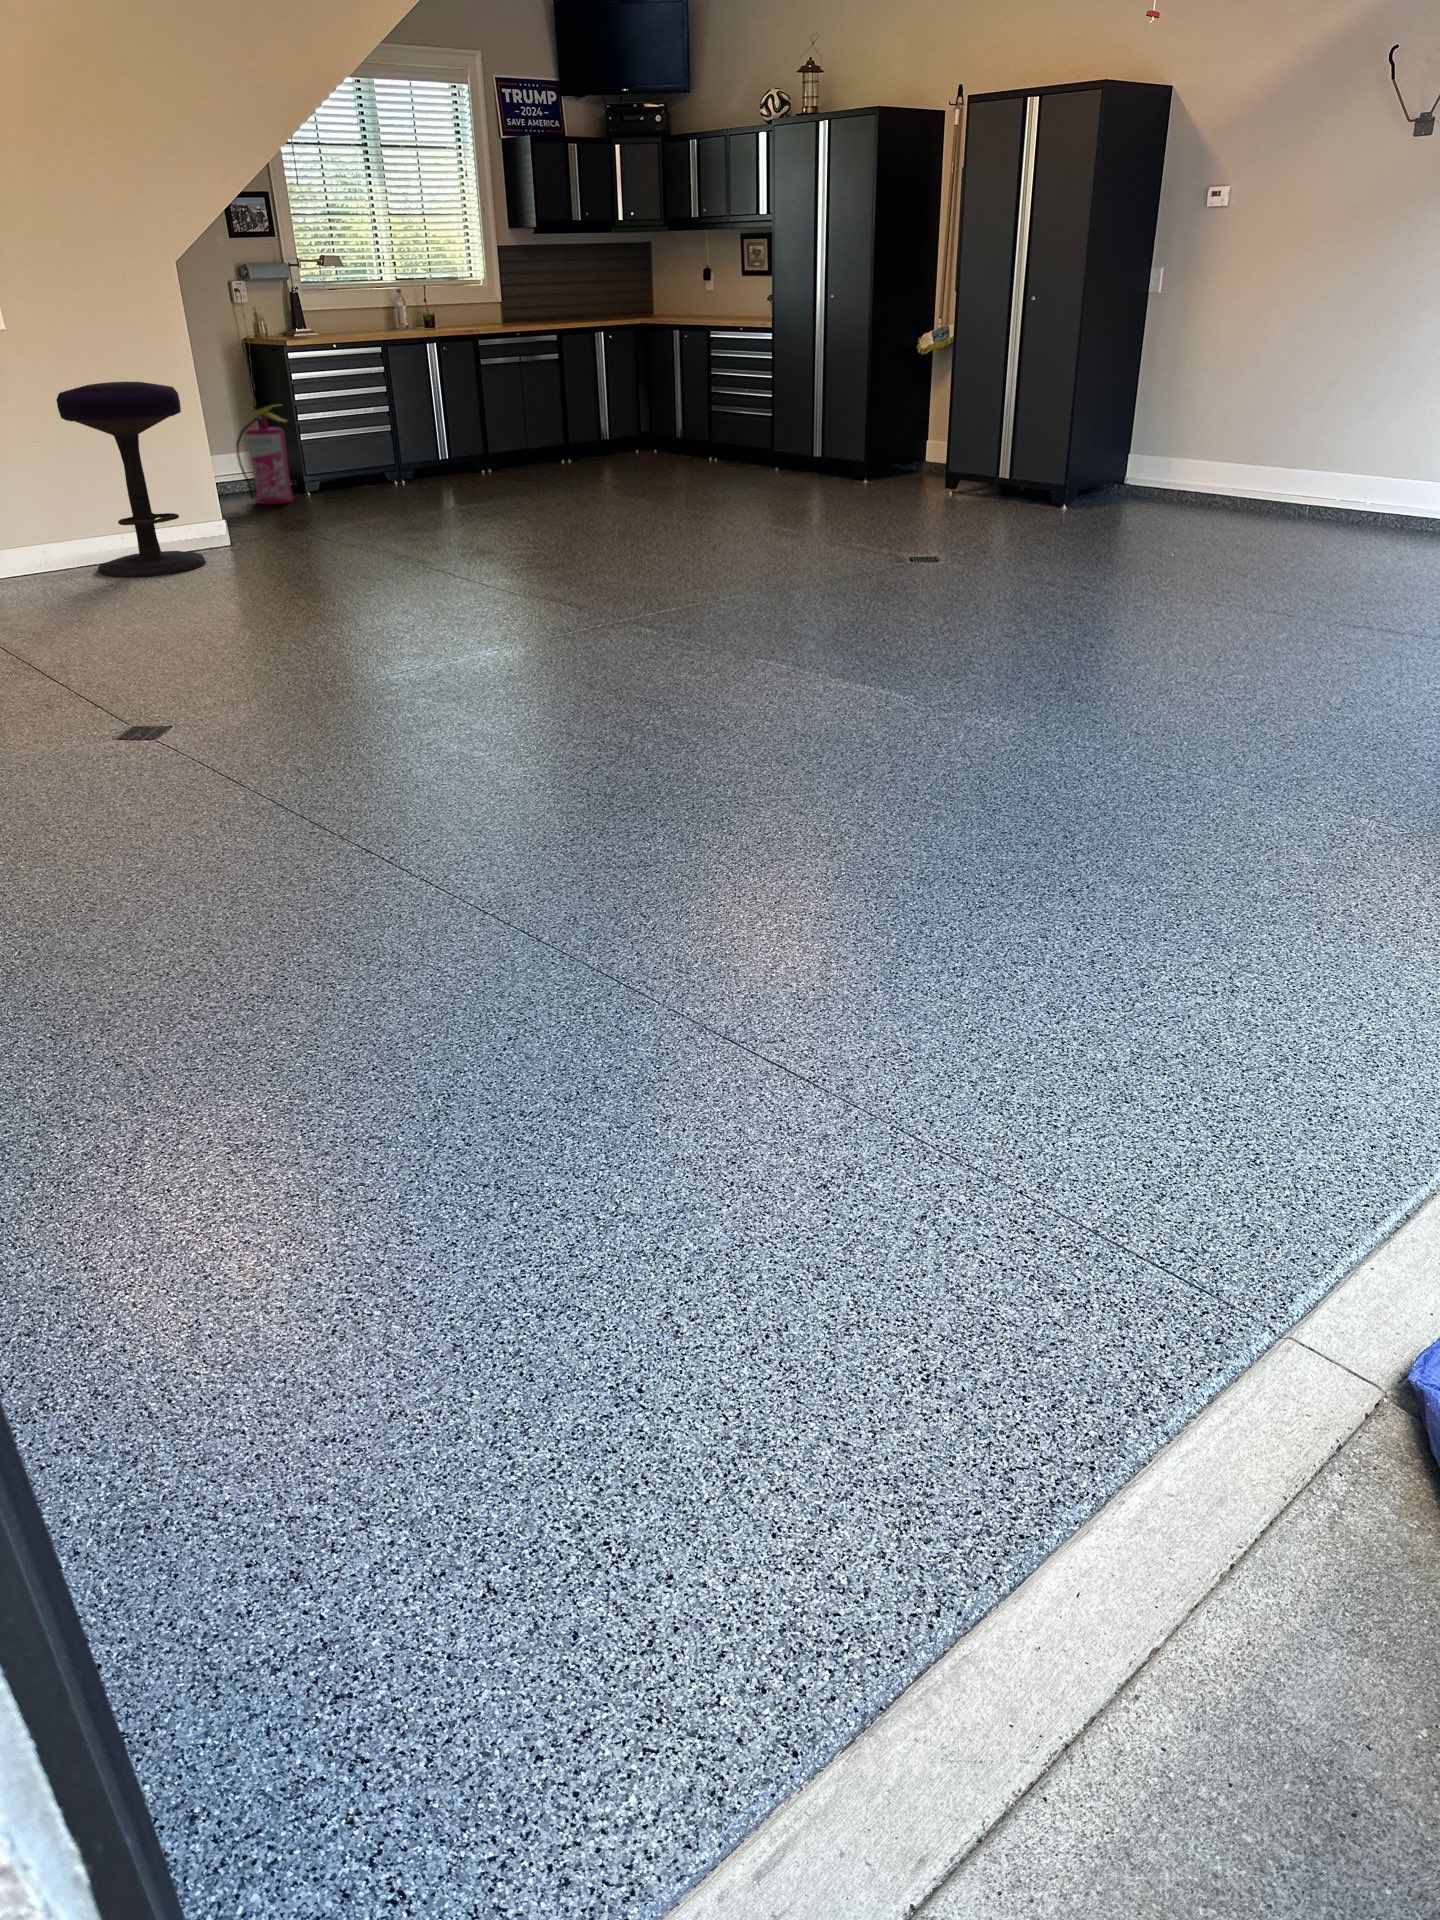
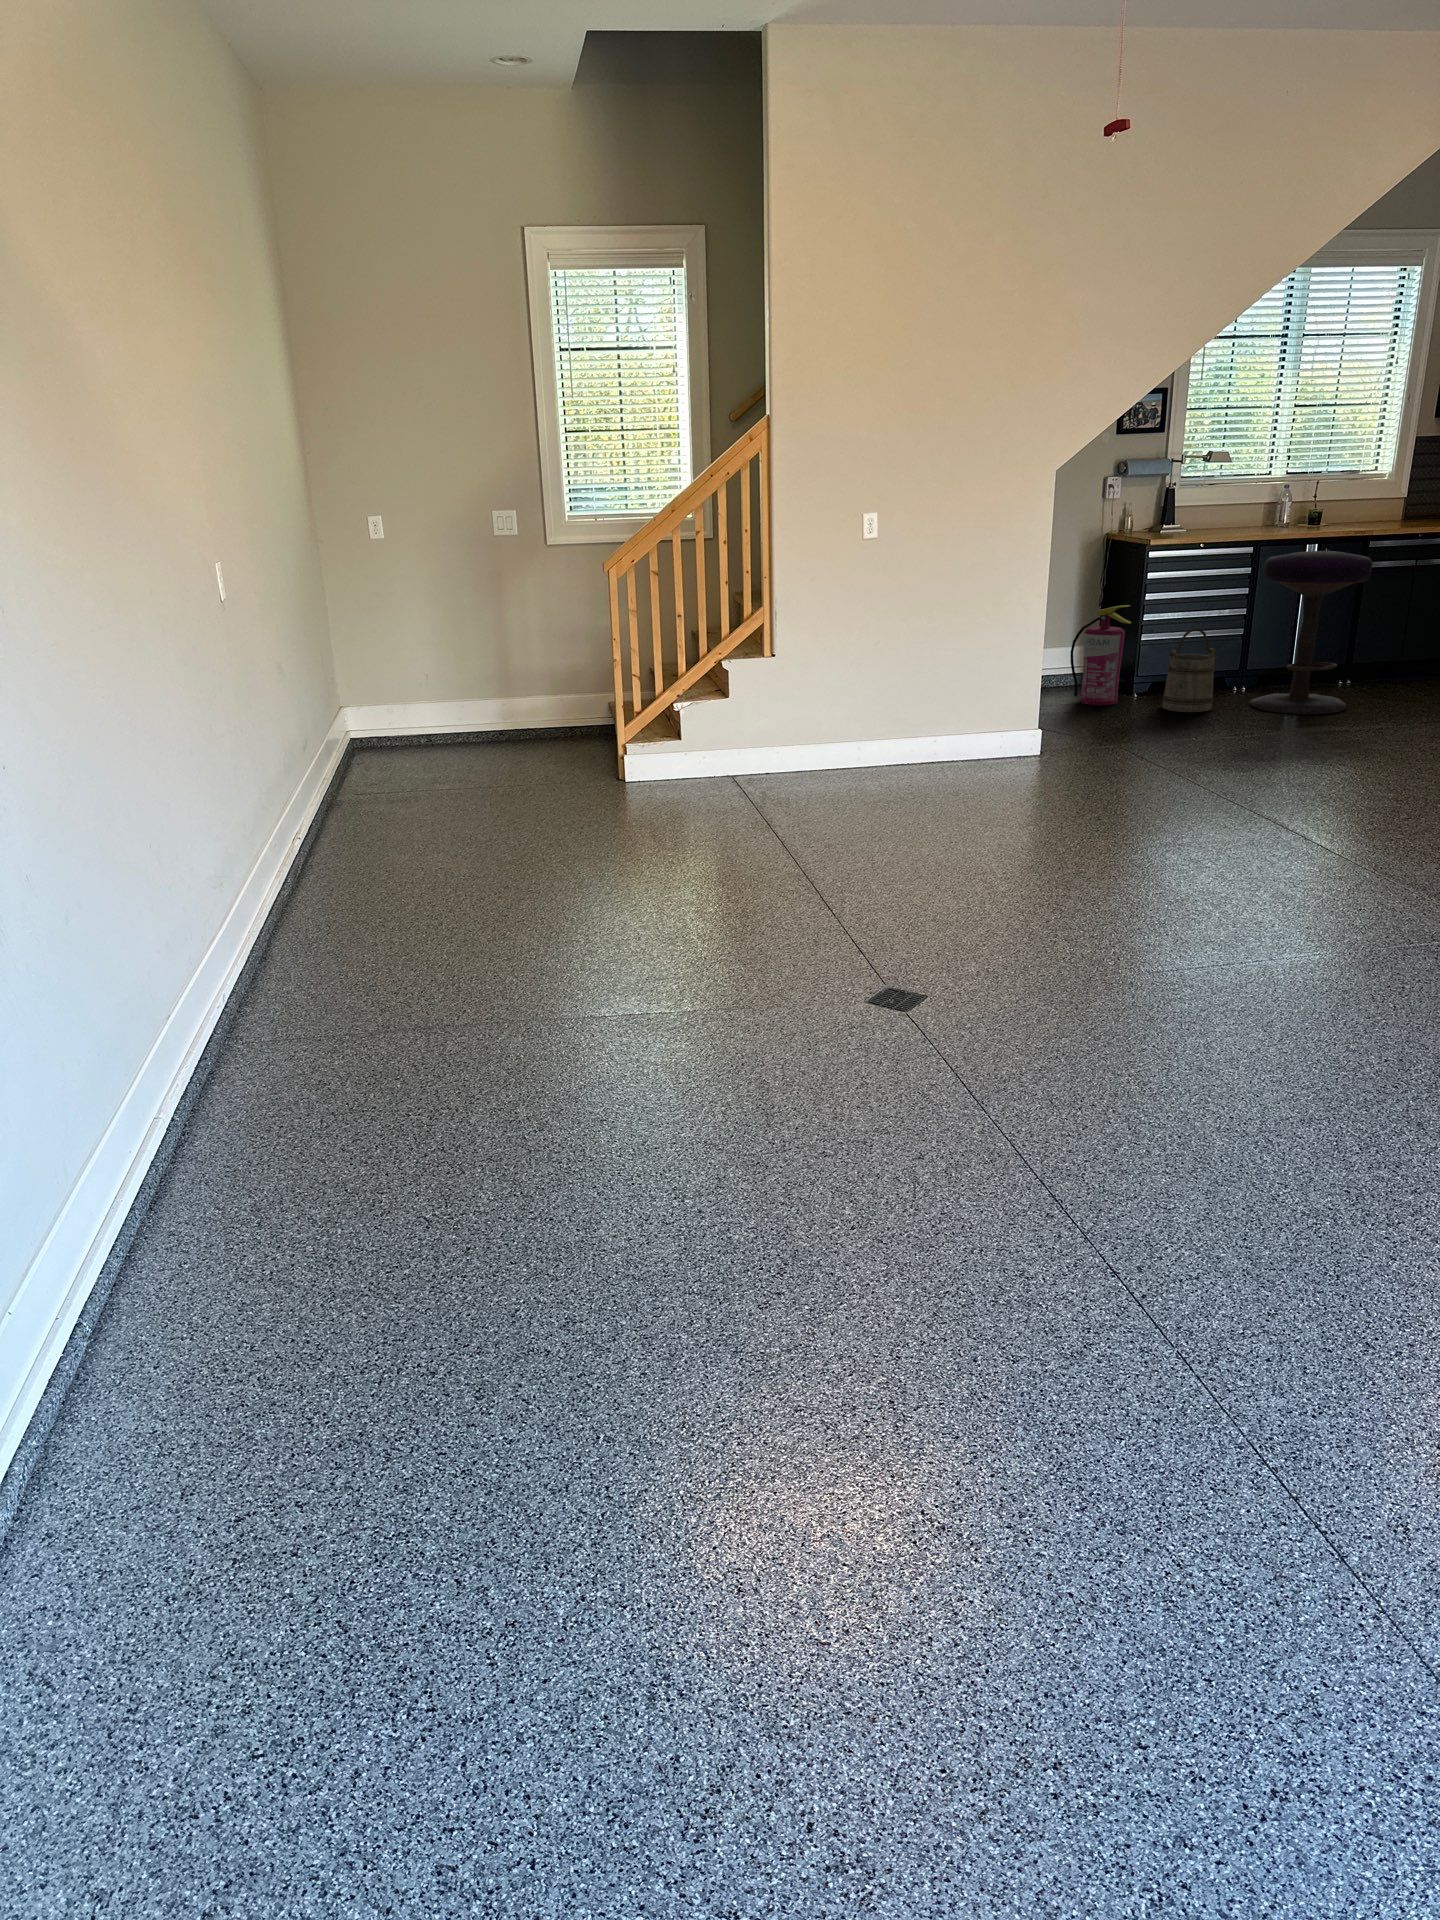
stool: present [57,382,206,577] -> present [1250,551,1372,714]
bucket: none [328,423,379,503] -> present [1162,628,1217,712]

